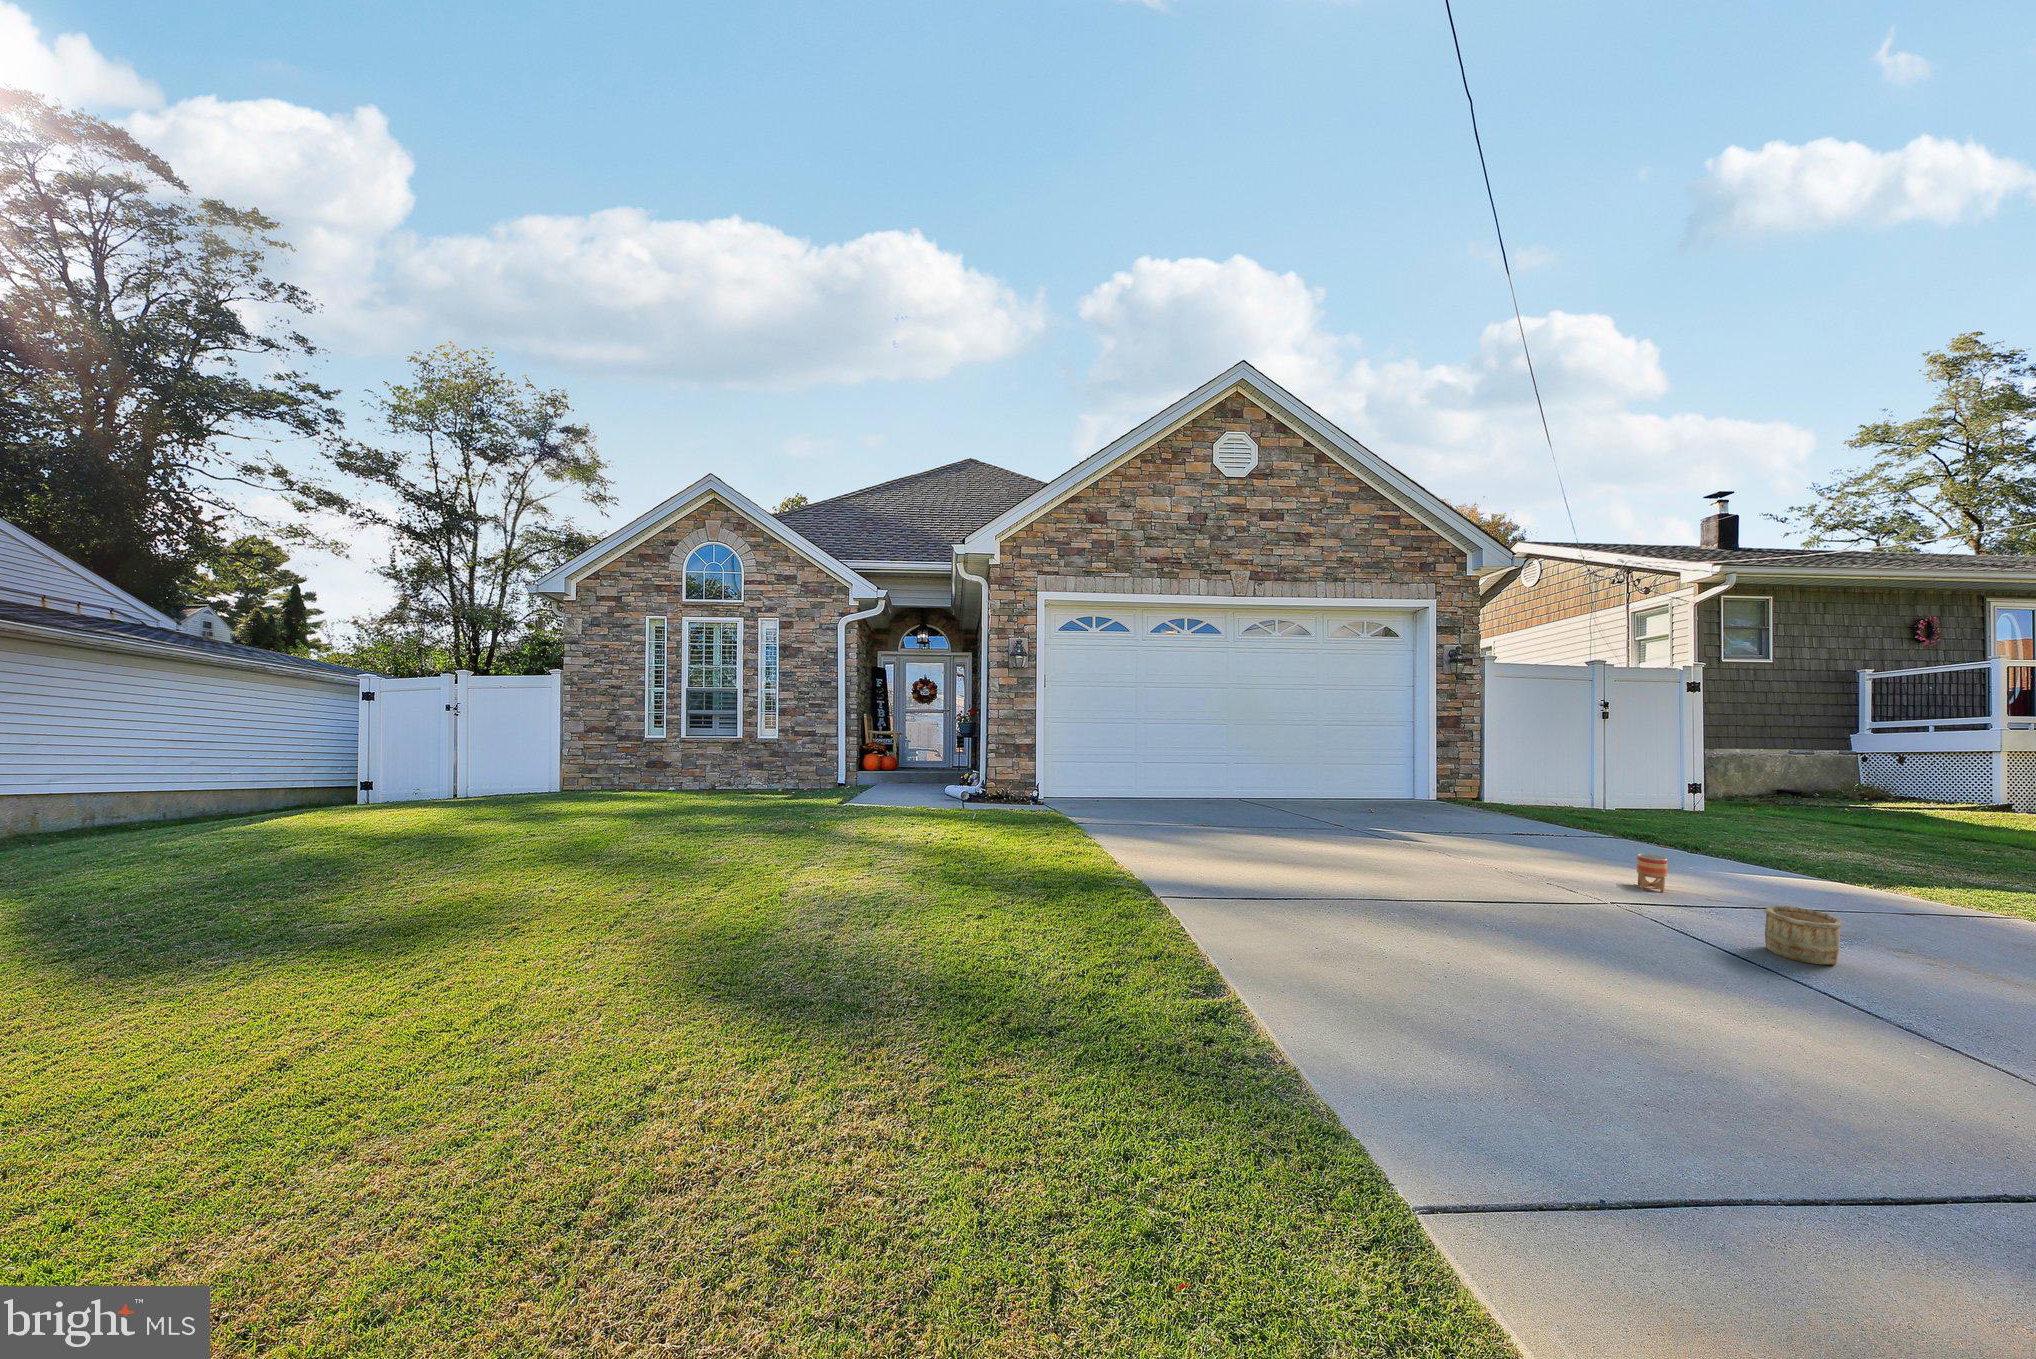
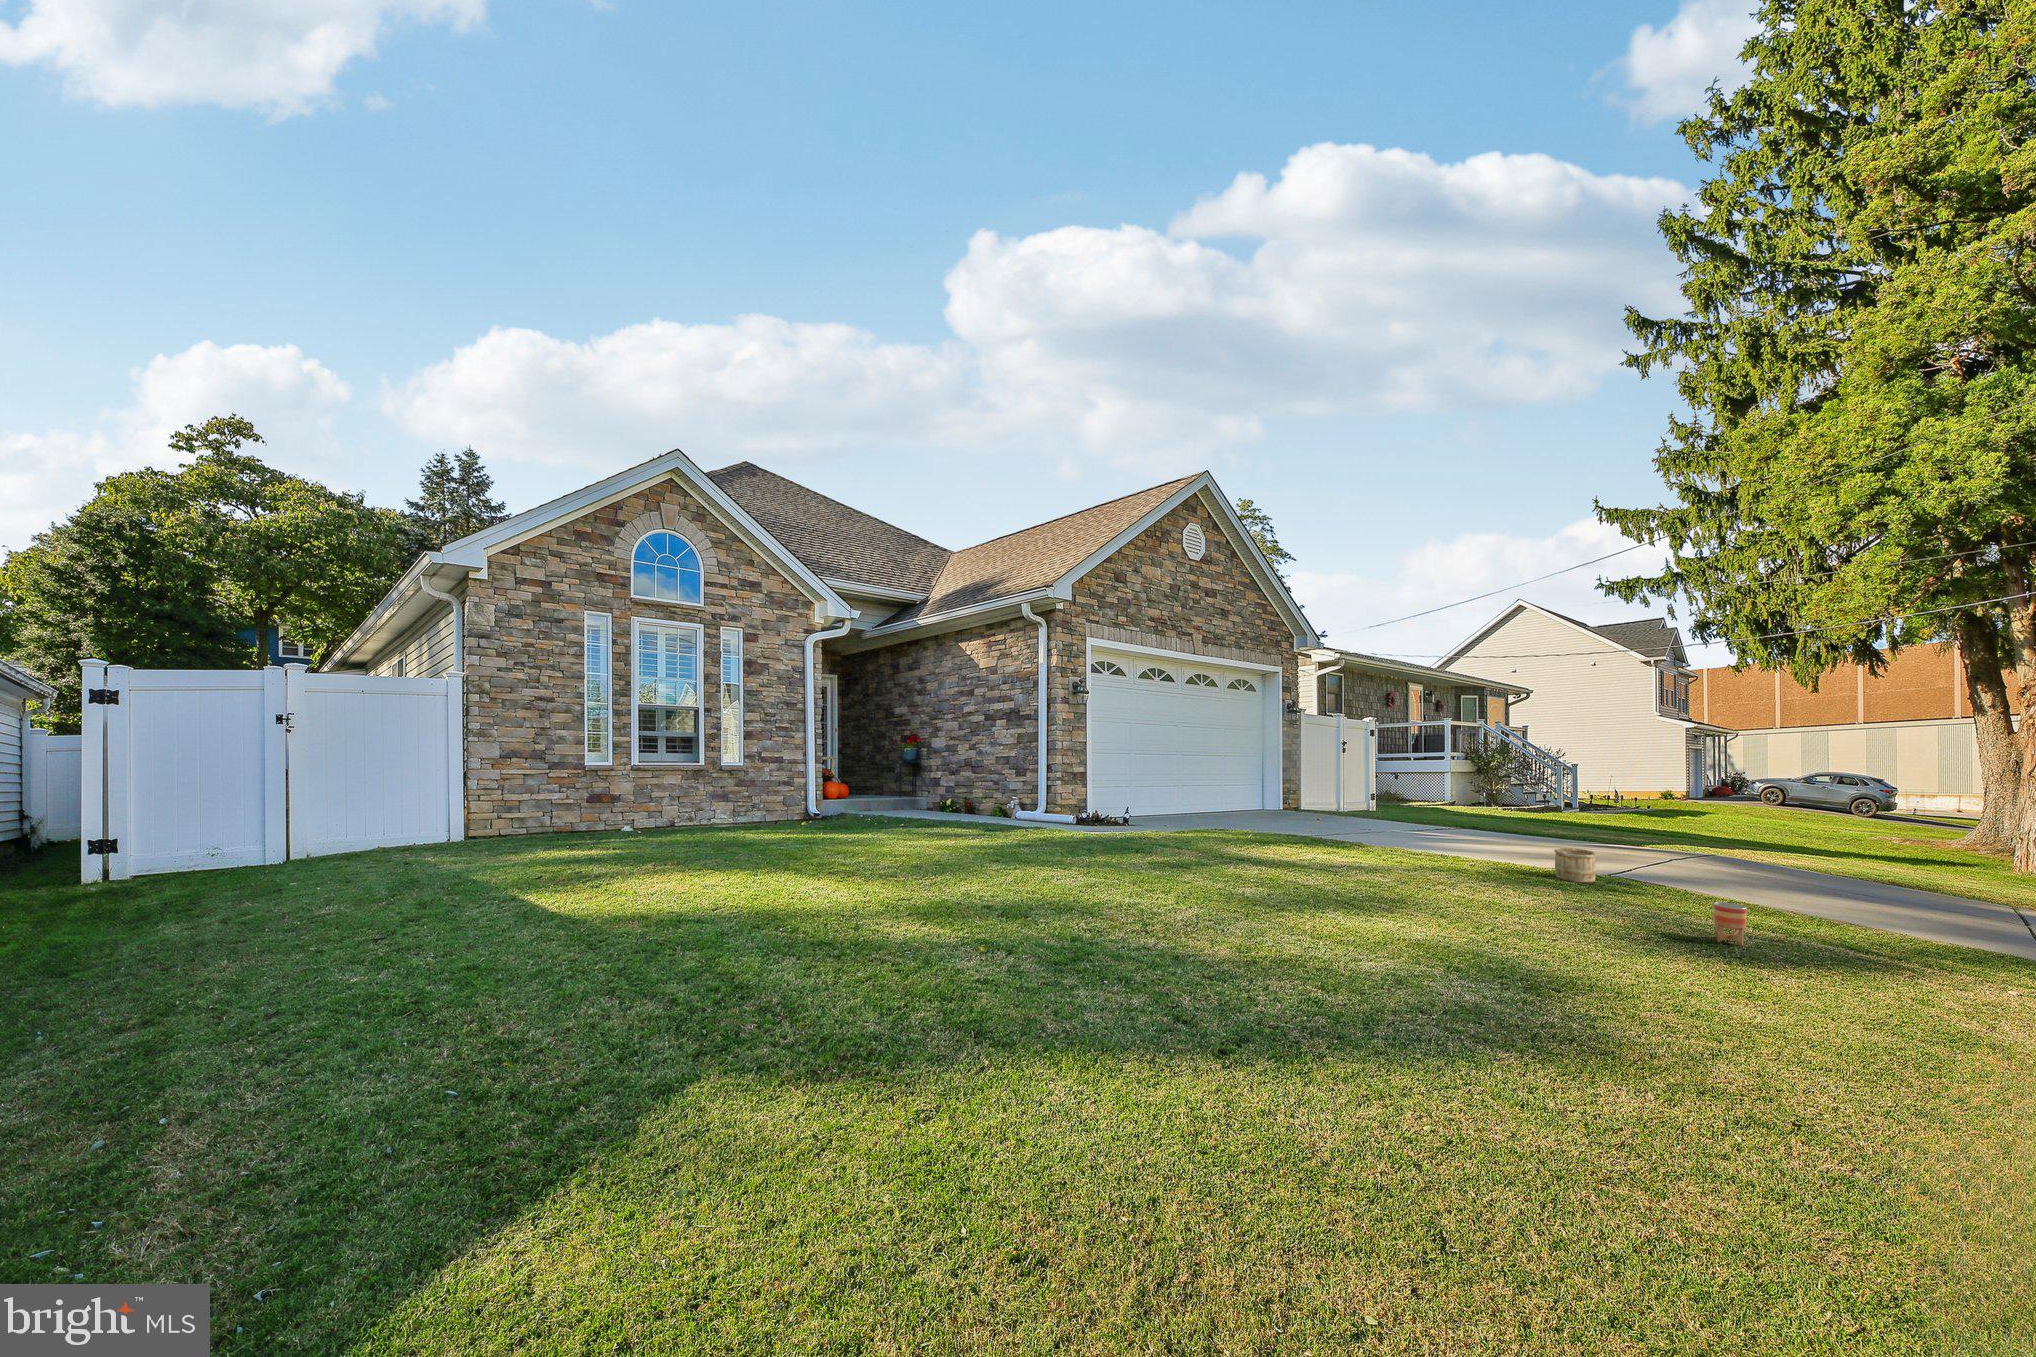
wooden bucket: present [1764,906,1843,965] -> present [1554,848,1597,883]

